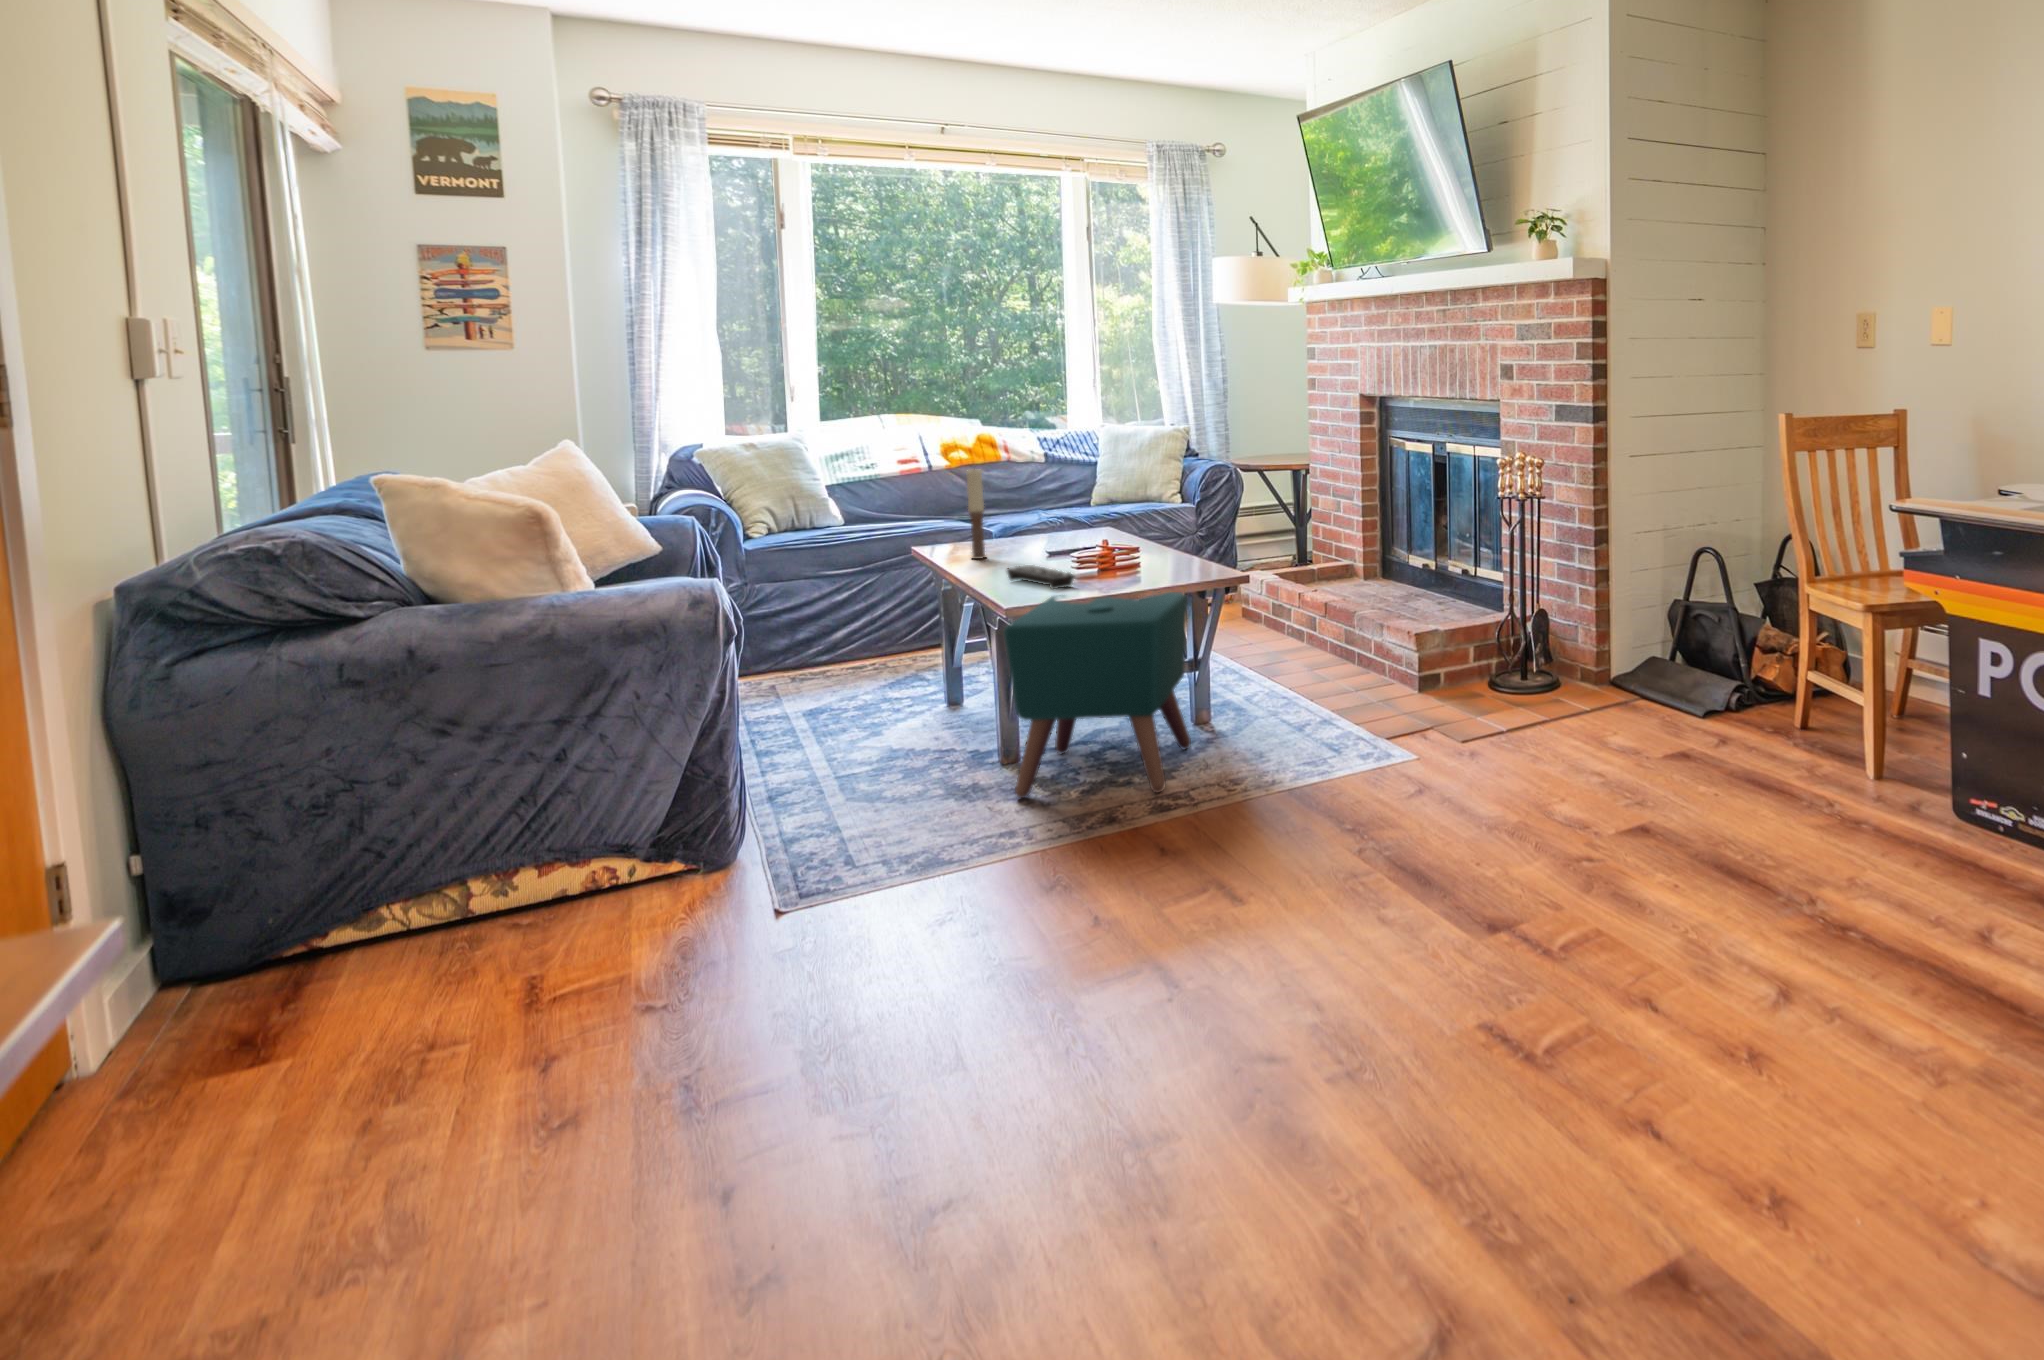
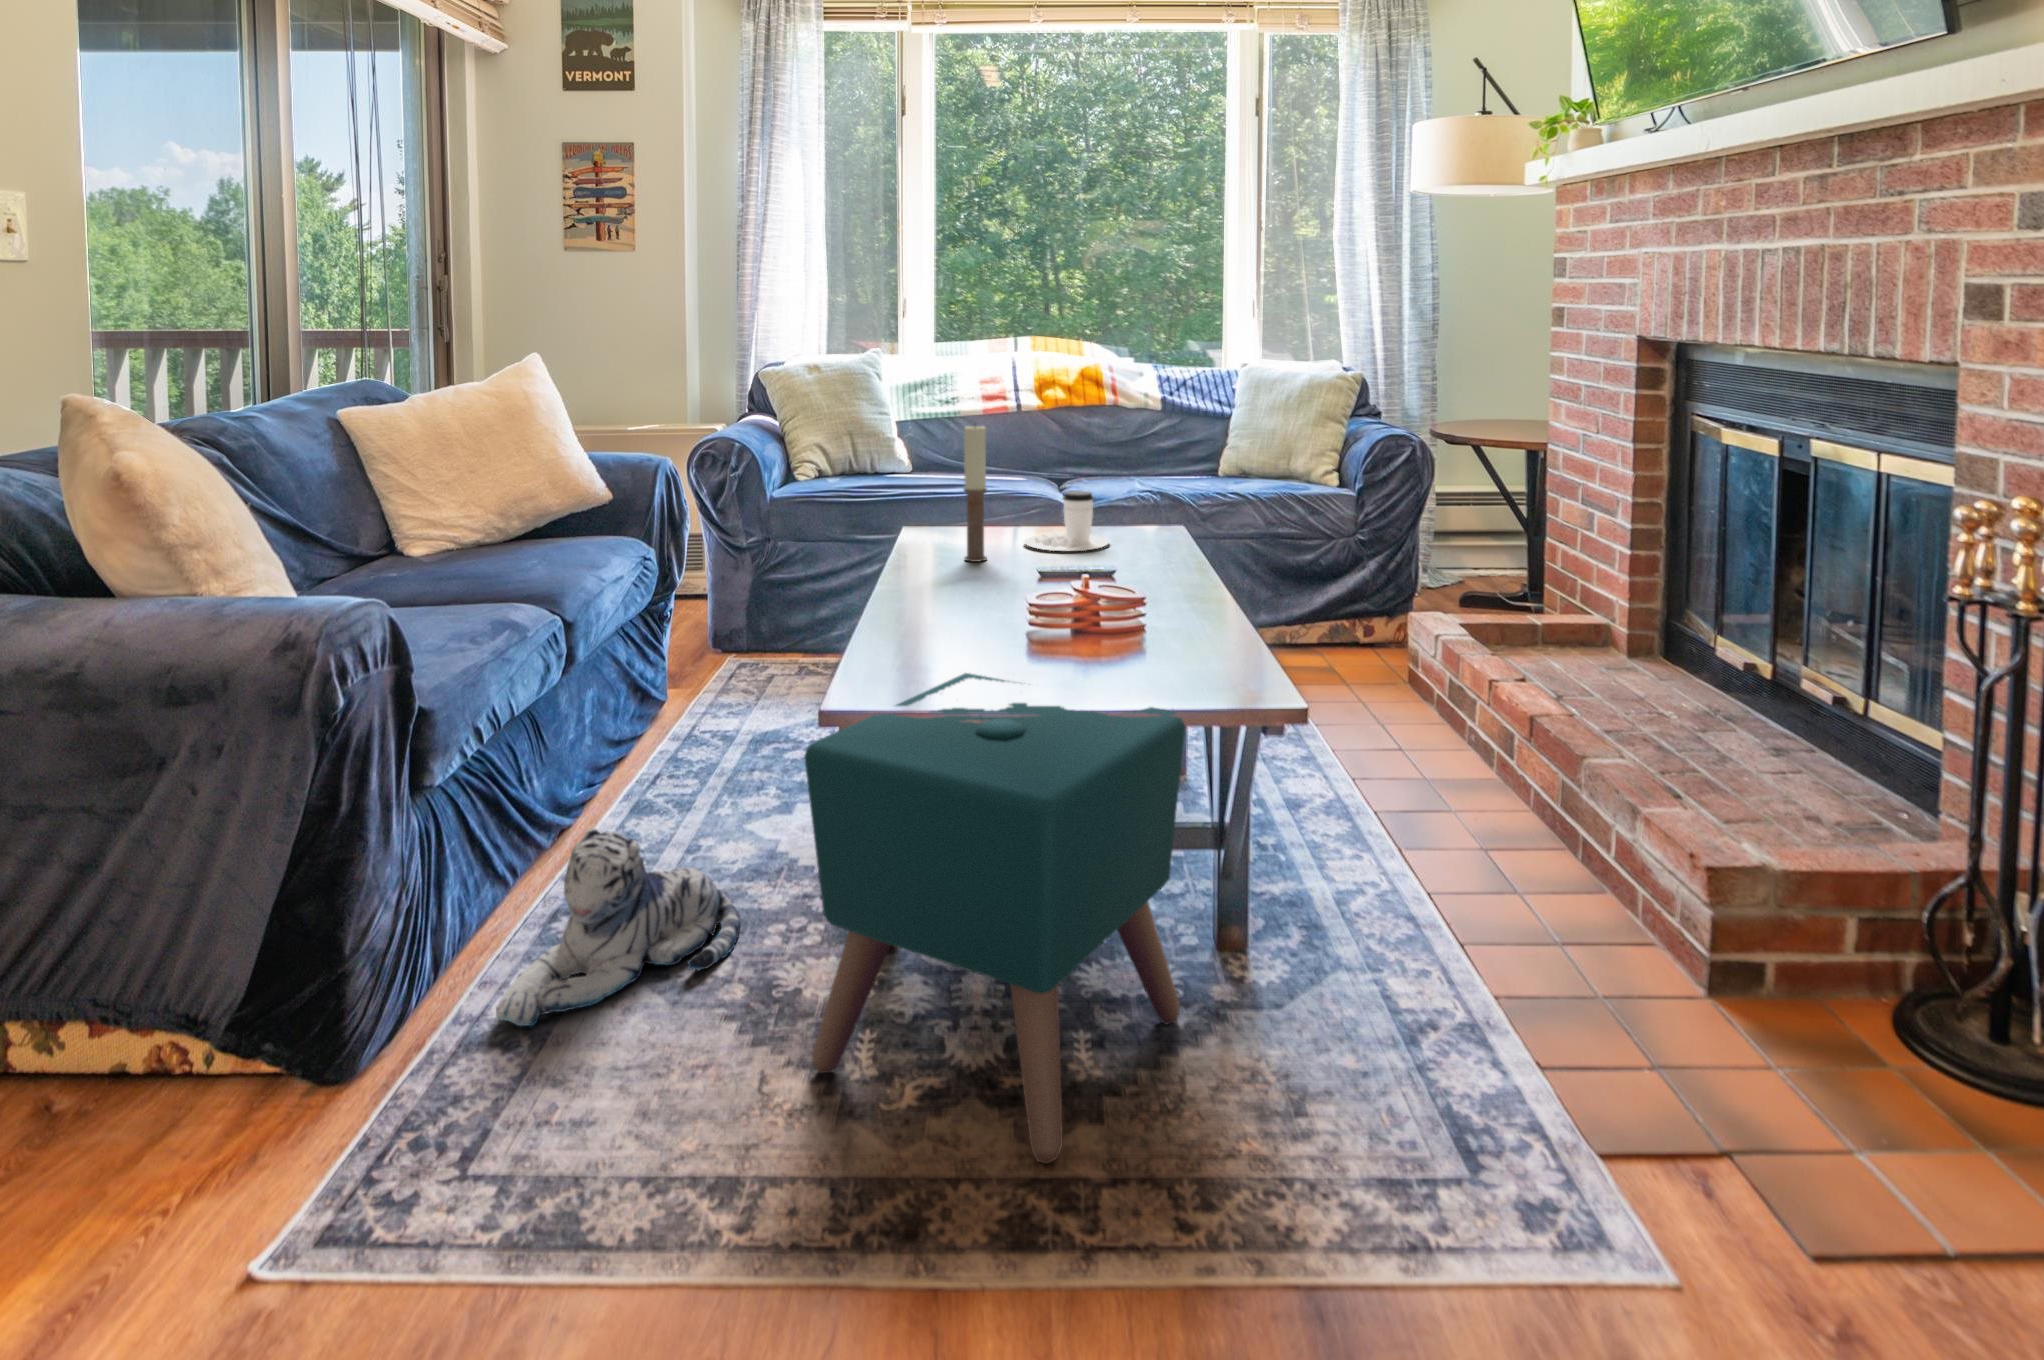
coffee cup: none [1000,509,1061,549] -> present [1024,490,1109,551]
remote control: present [1006,565,1074,589] -> none [946,596,1020,657]
plush toy: none [797,716,917,826] -> present [496,829,741,1026]

